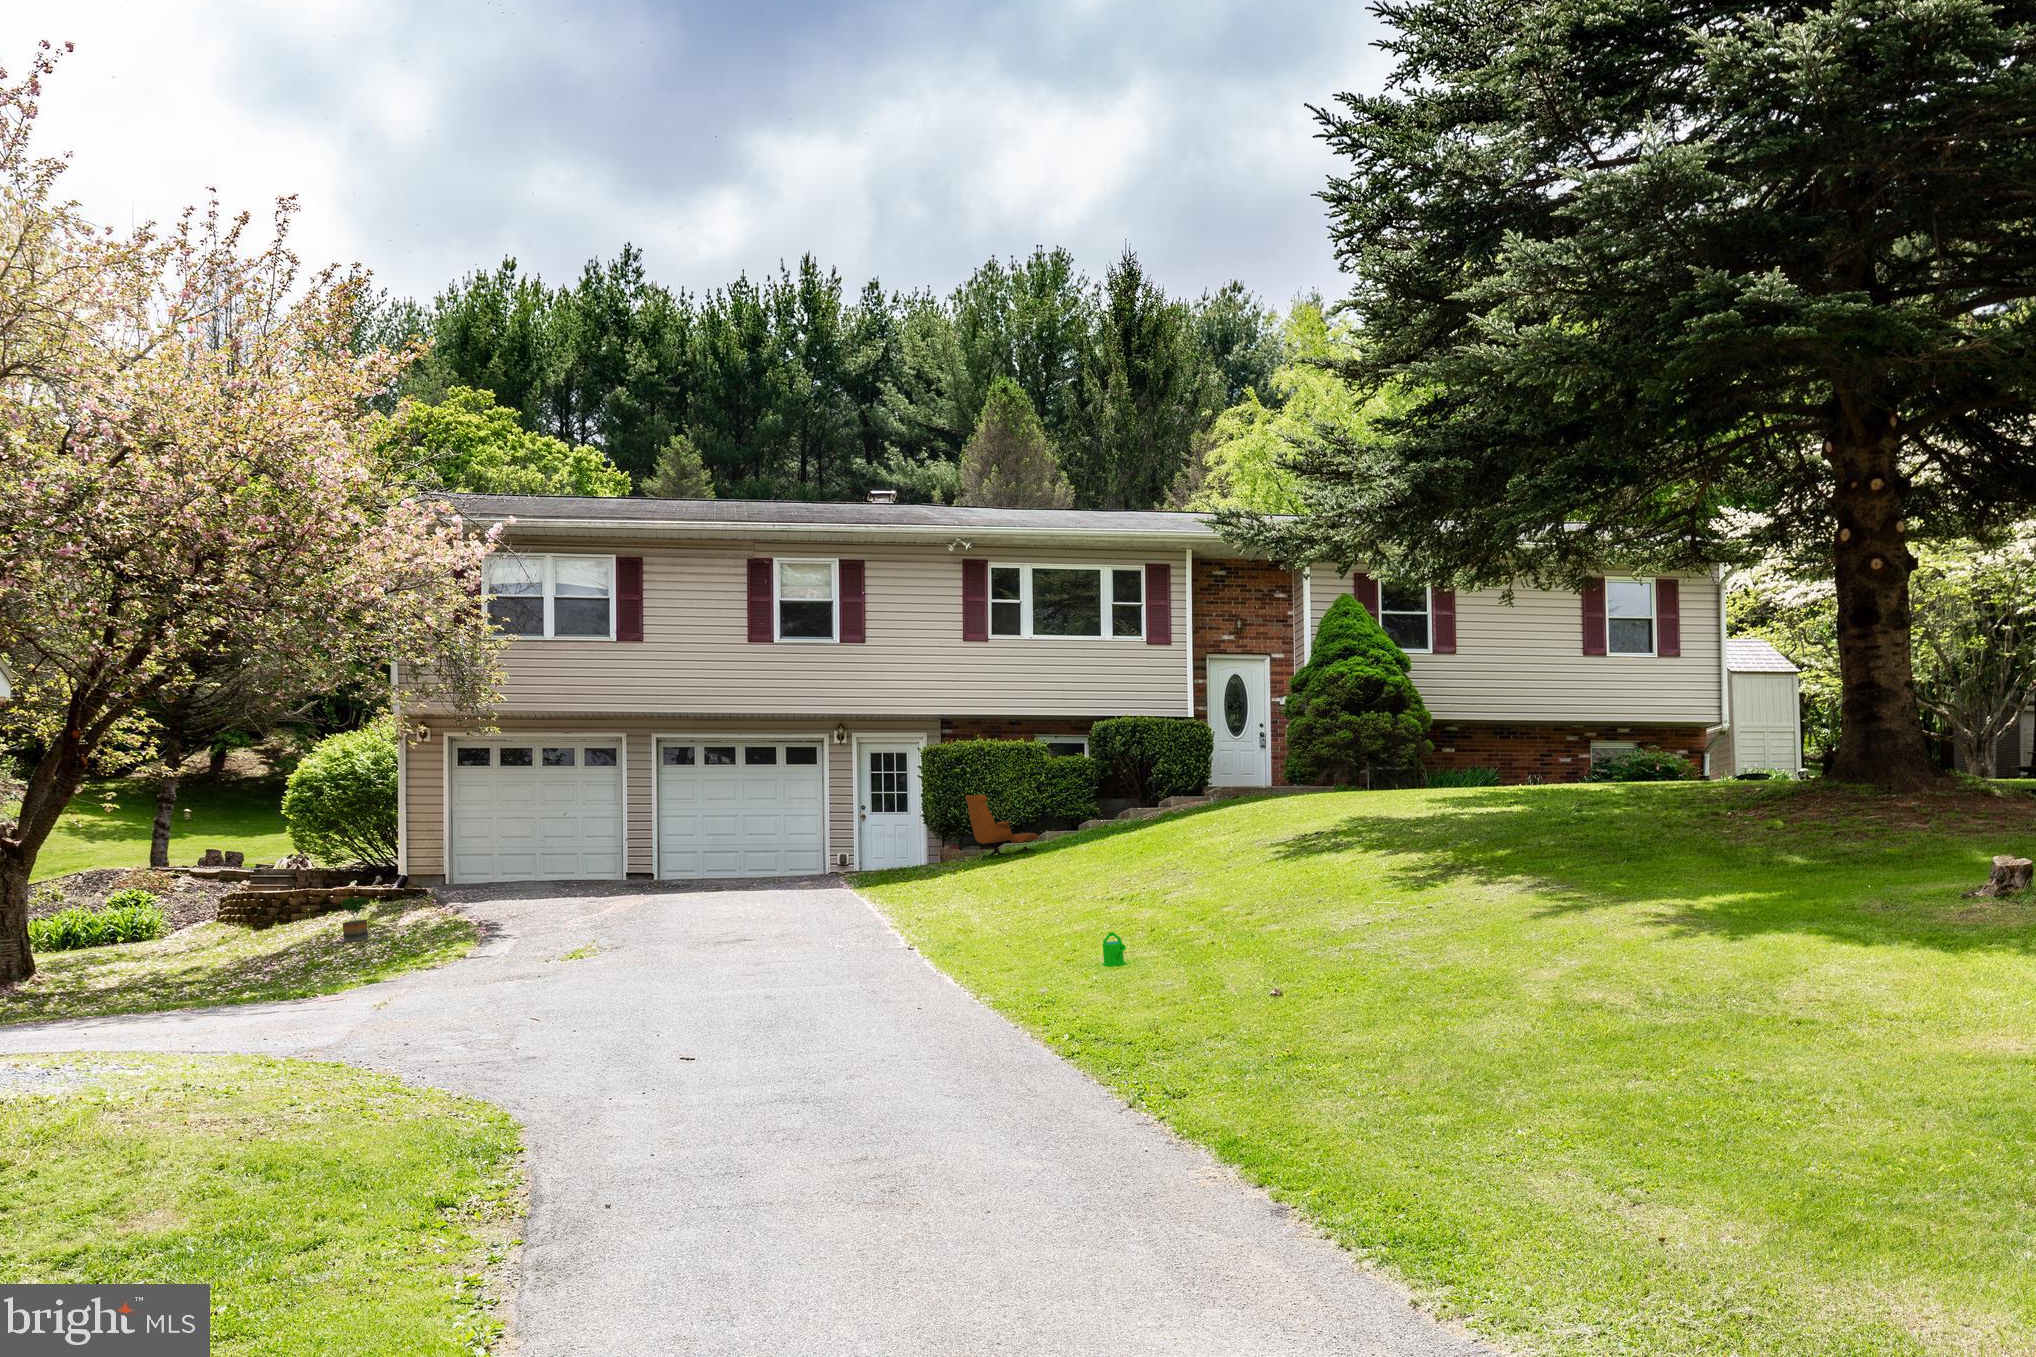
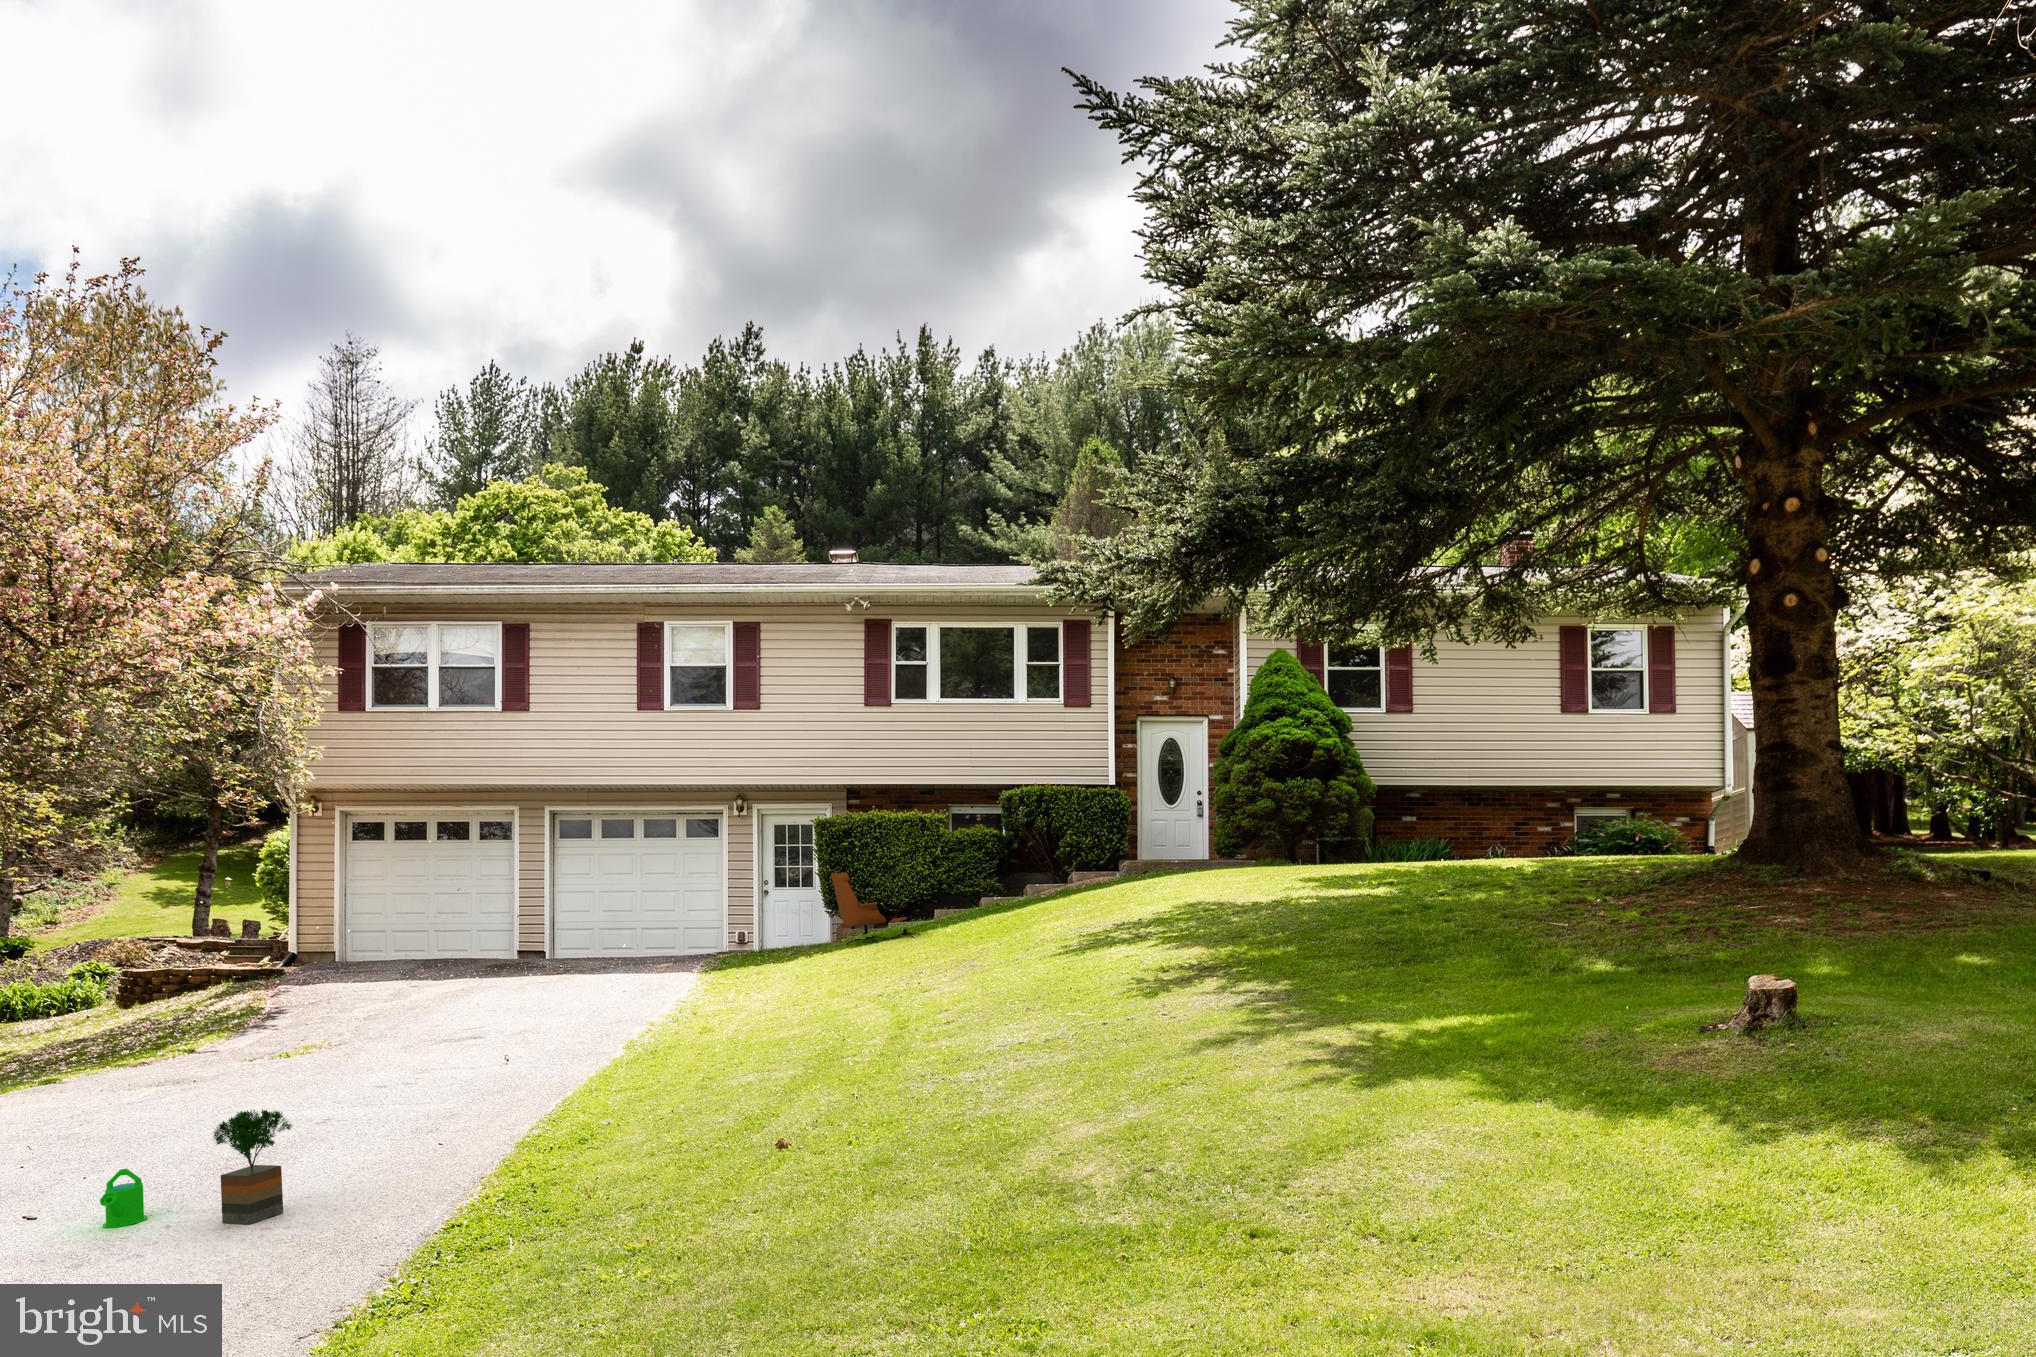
potted tree: present [341,897,370,942] -> present [213,1109,292,1224]
watering can: present [1103,932,1126,966] -> present [100,1169,148,1228]

